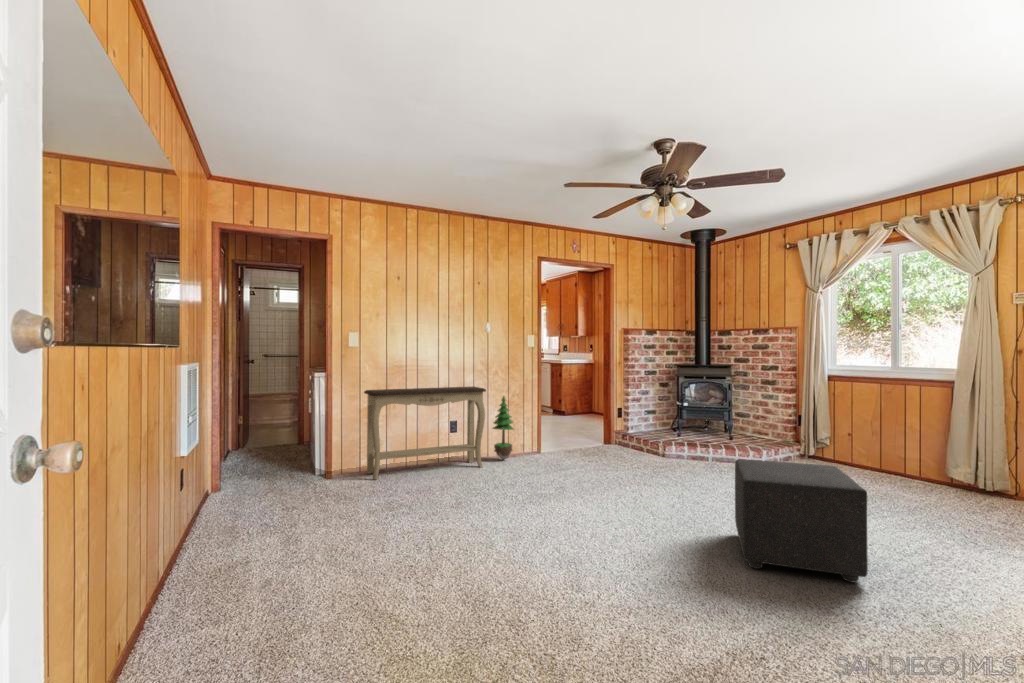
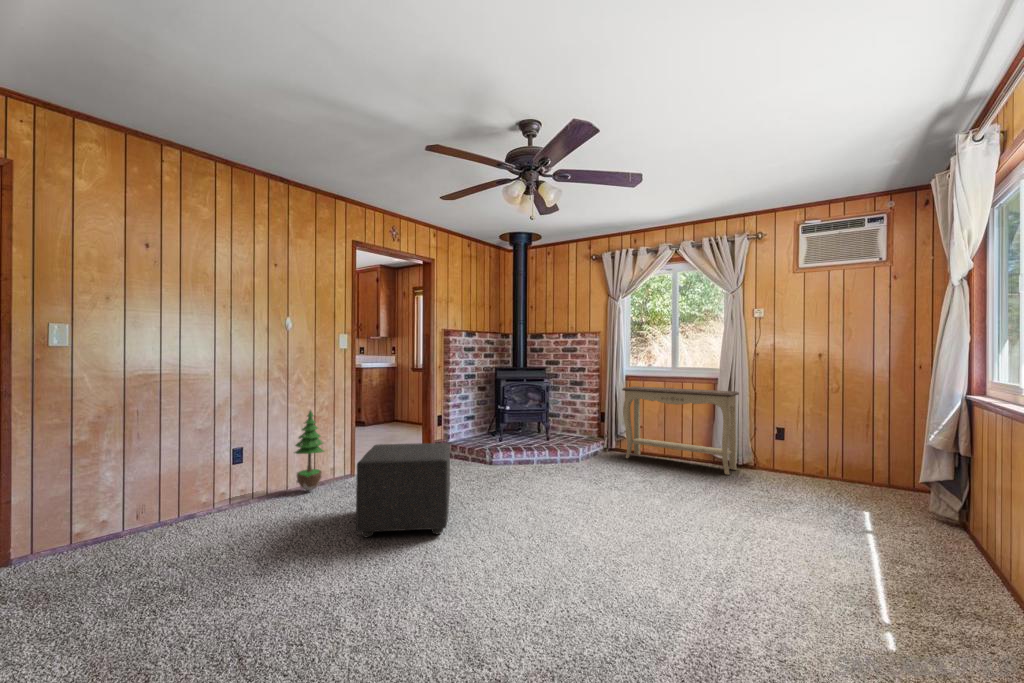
console table: present [364,386,486,480] -> present [622,386,739,475]
ottoman: present [735,459,868,583] -> present [356,443,450,537]

